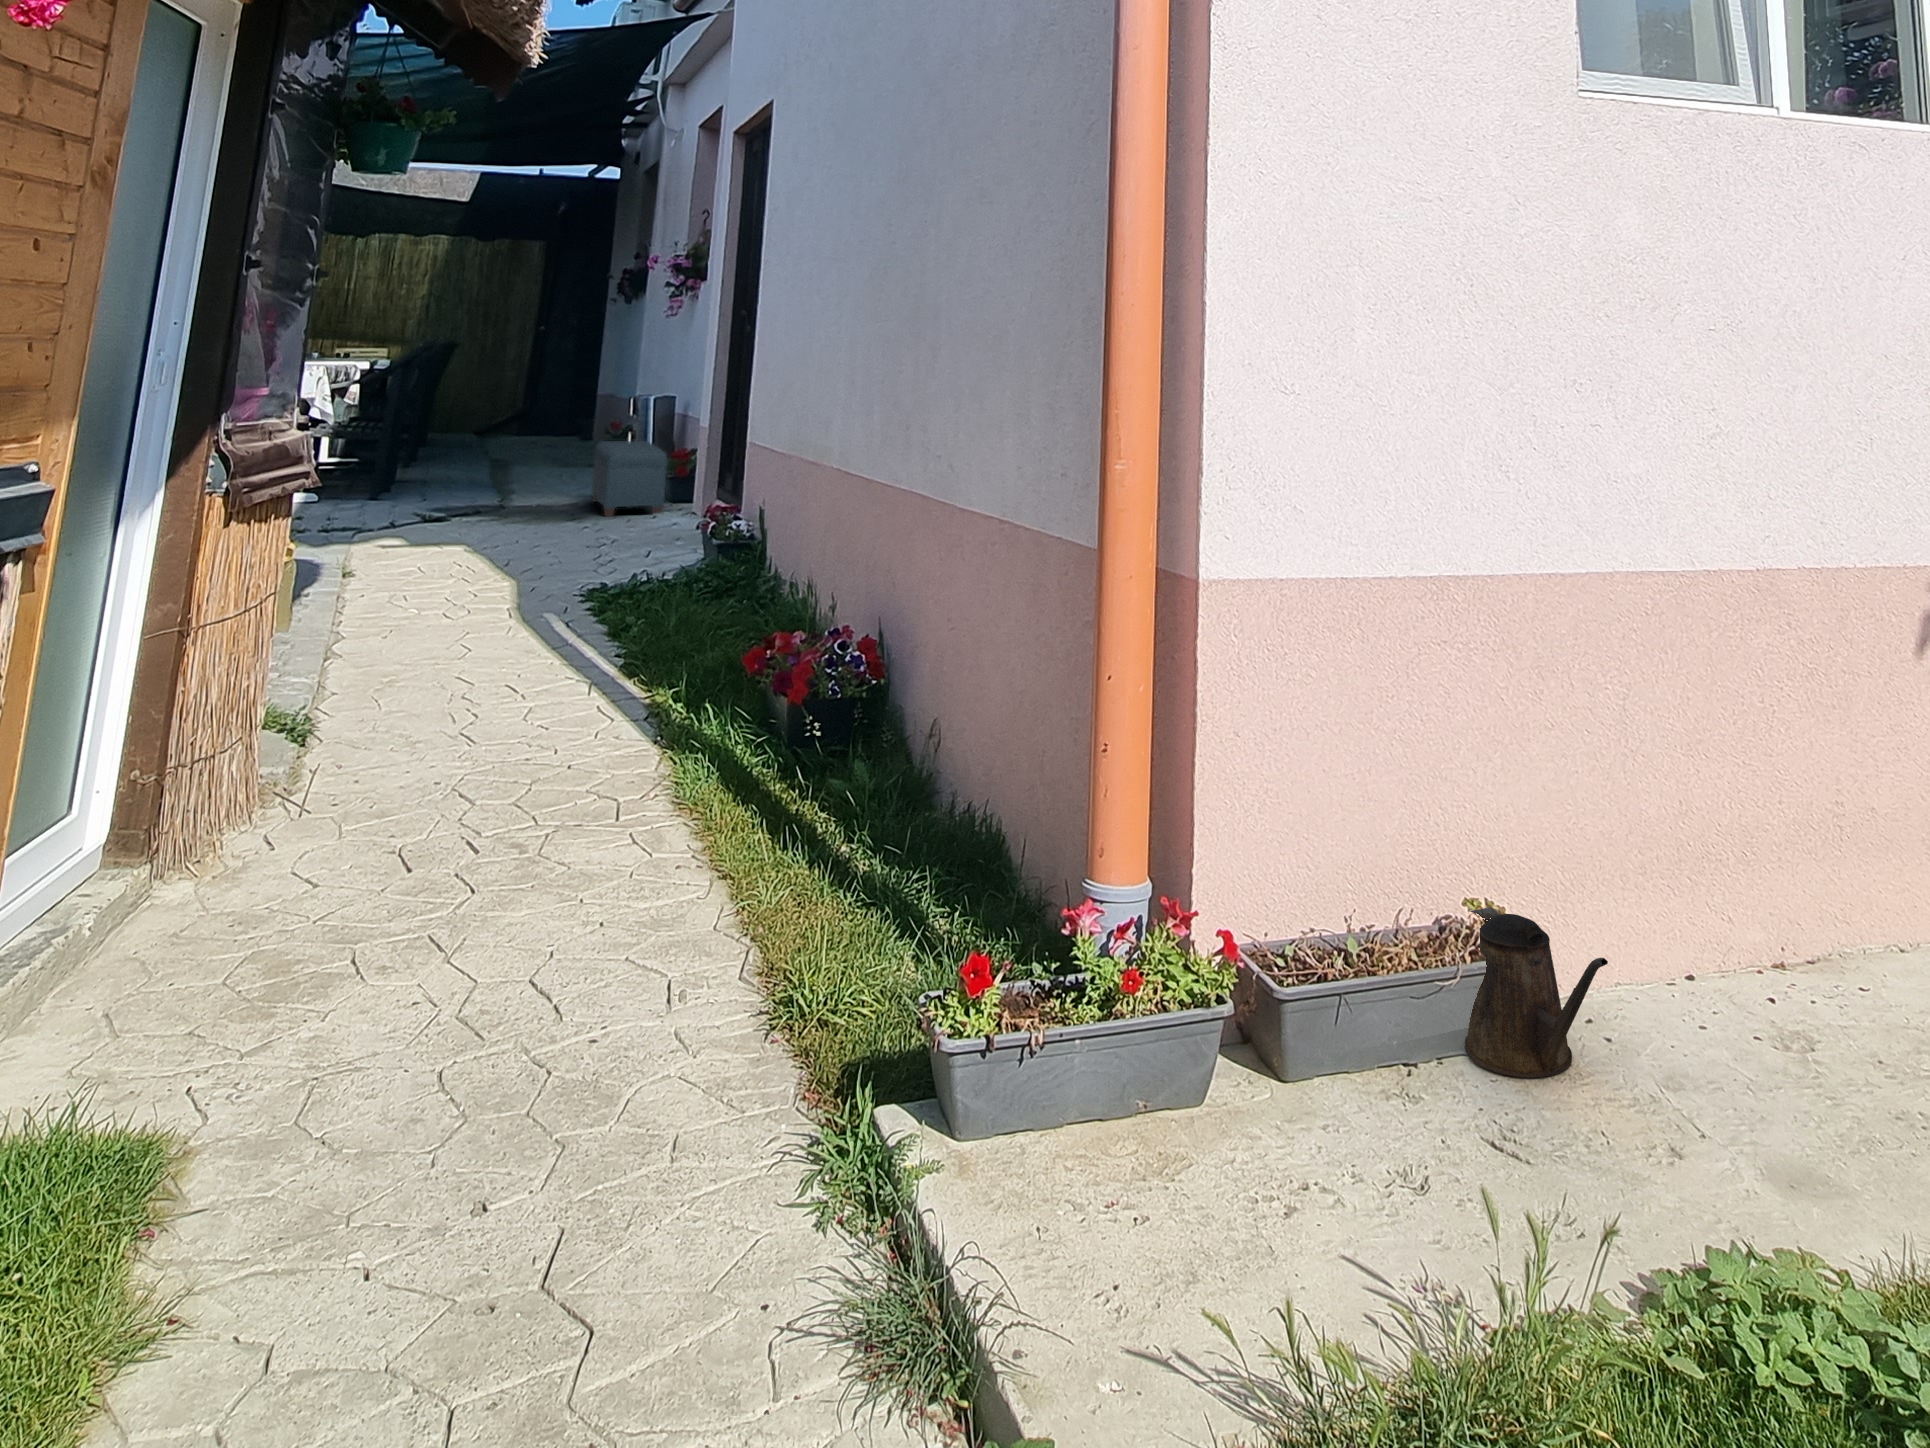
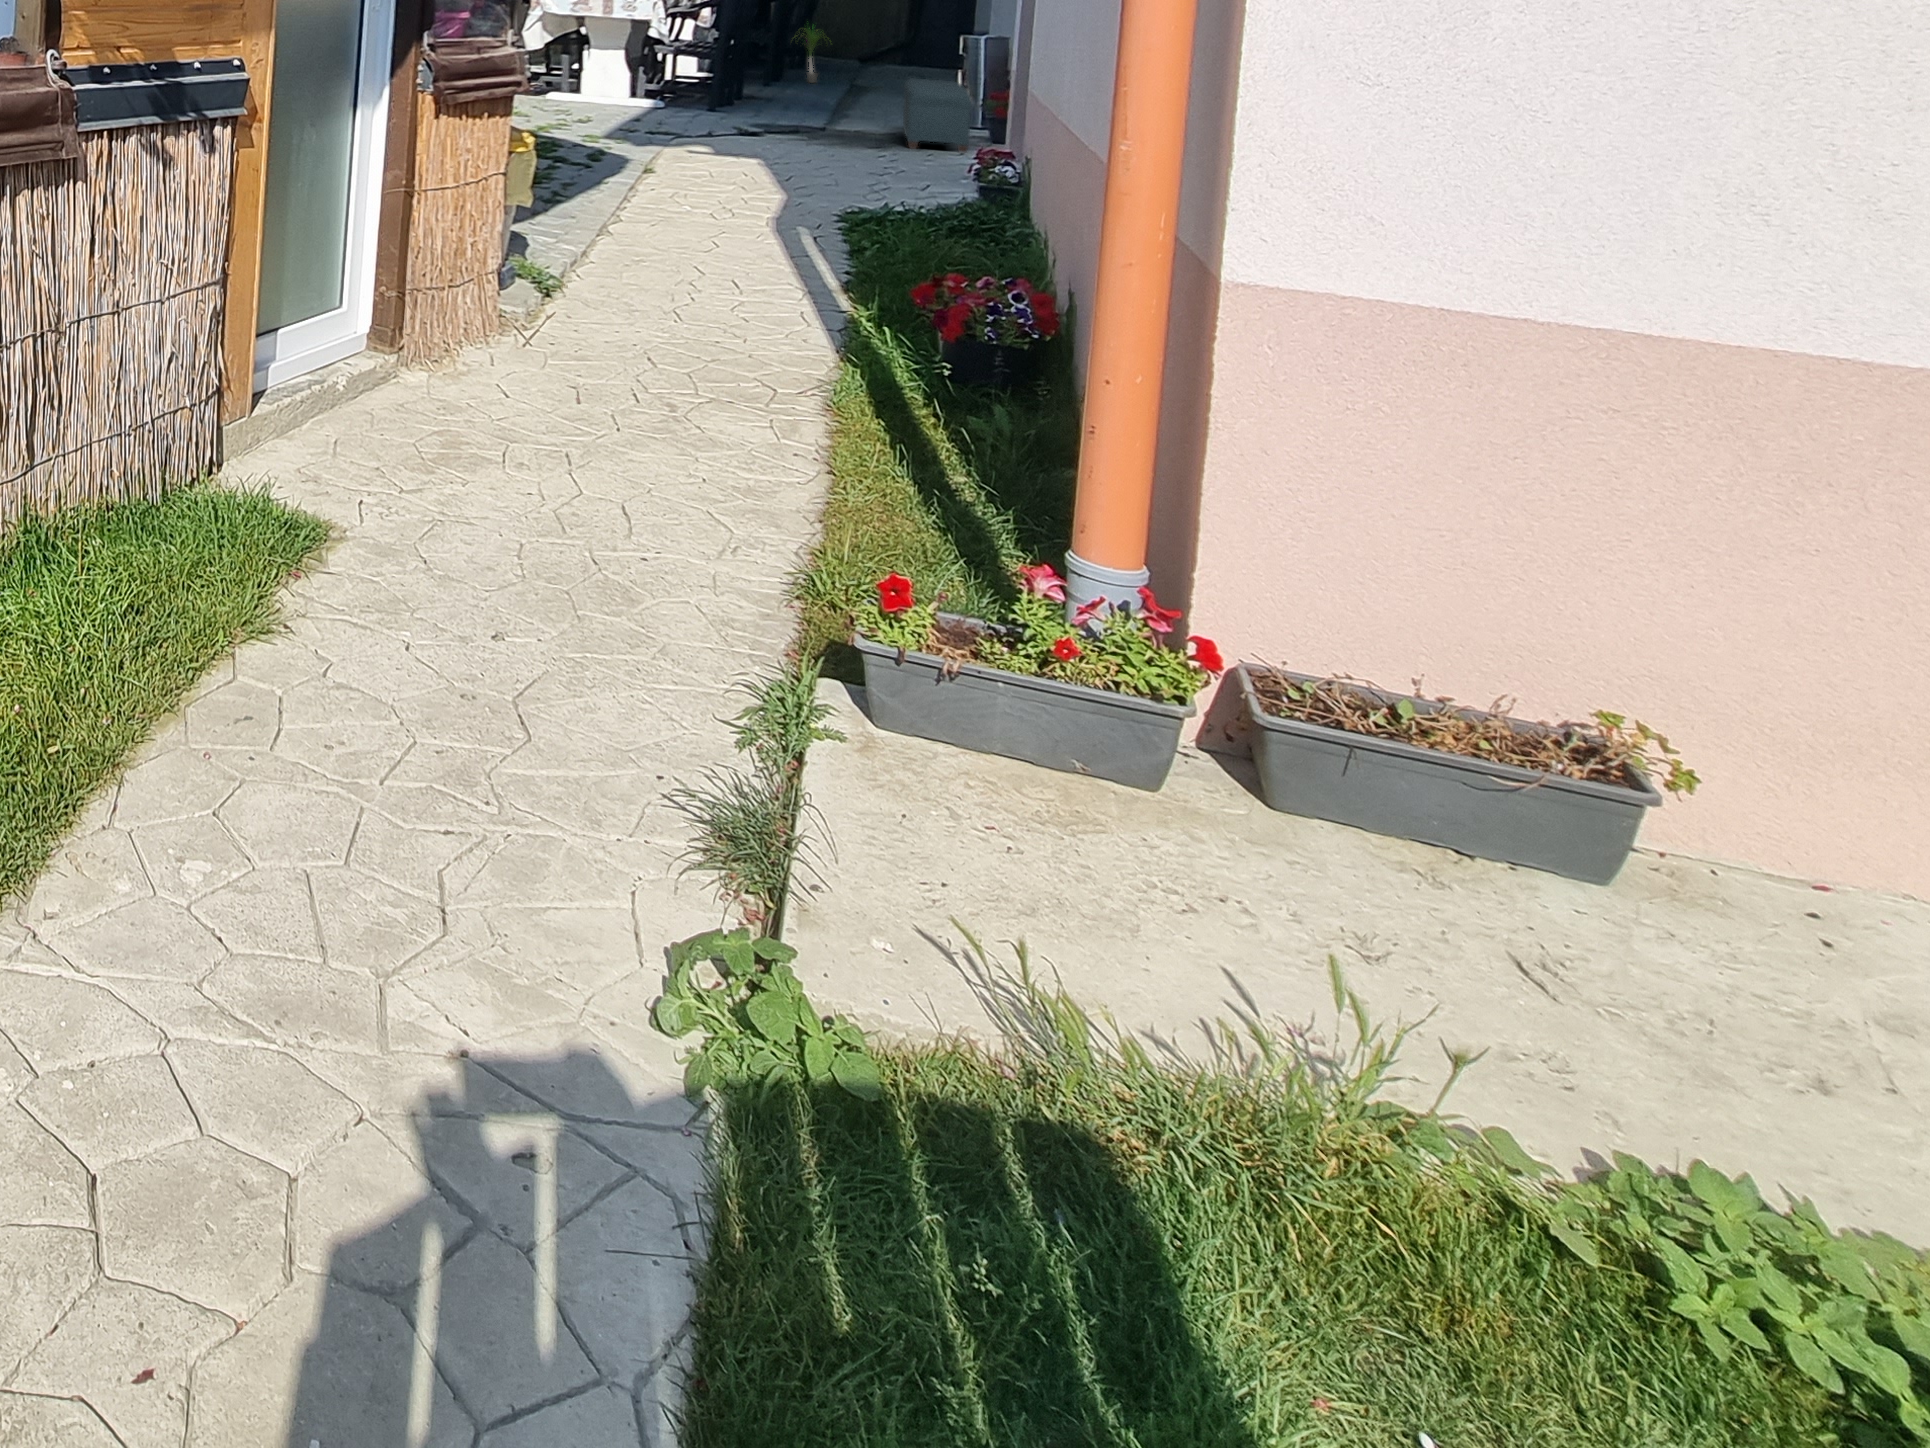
potted plant: none [445,386,494,458] -> present [802,27,822,83]
watering can: present [1465,907,1608,1078] -> none [1557,728,1740,943]

